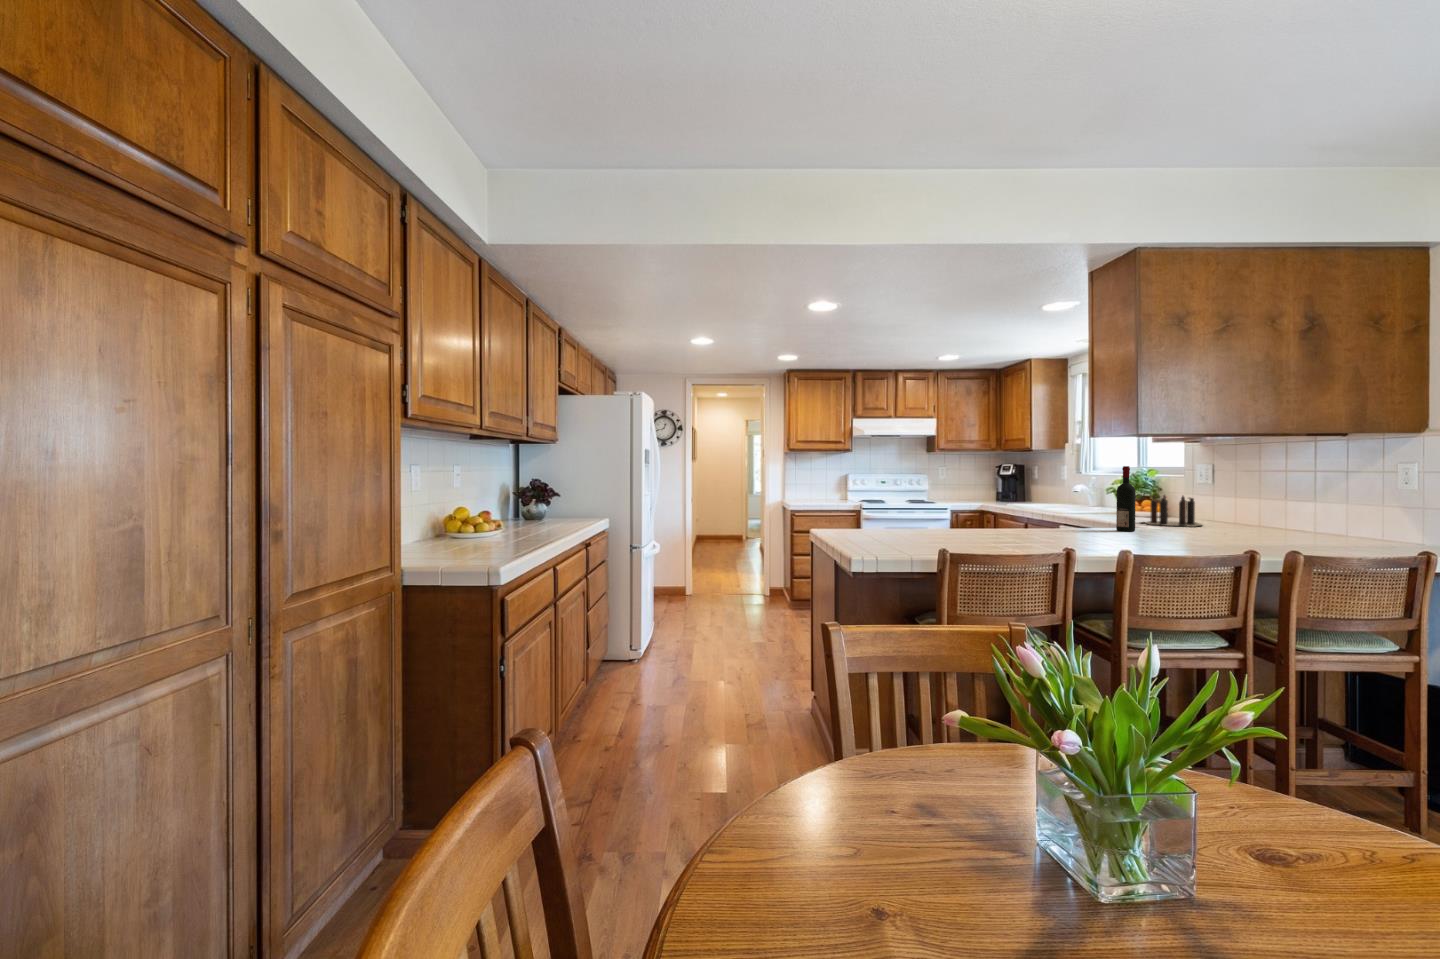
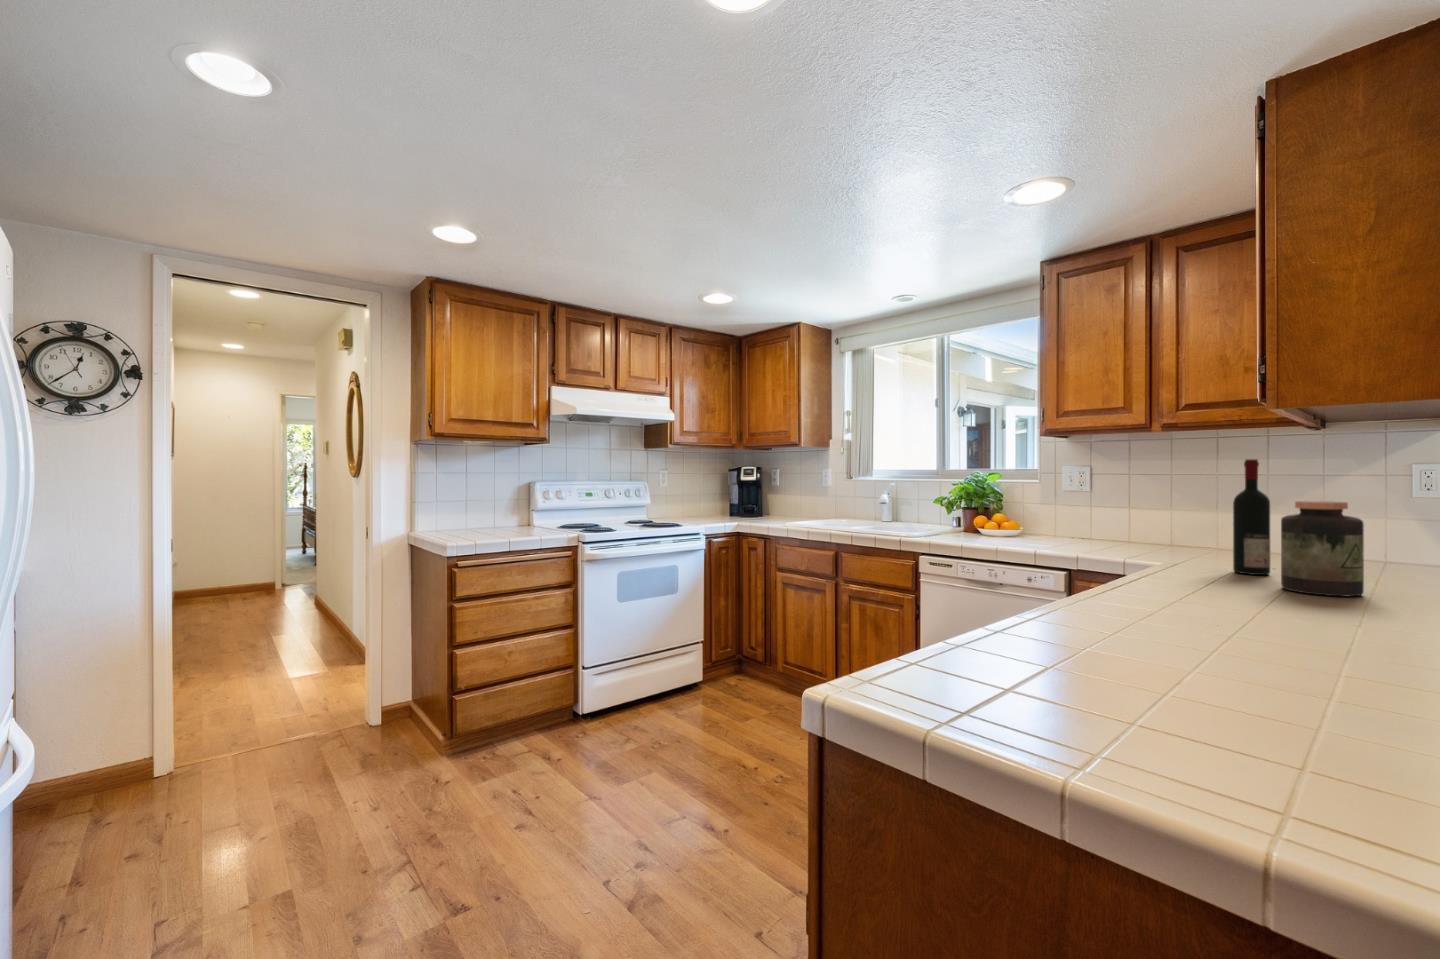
jar: none [1082,489,1117,536] -> present [1281,501,1364,596]
candle: present [1143,495,1201,527] -> none [1107,504,1223,554]

